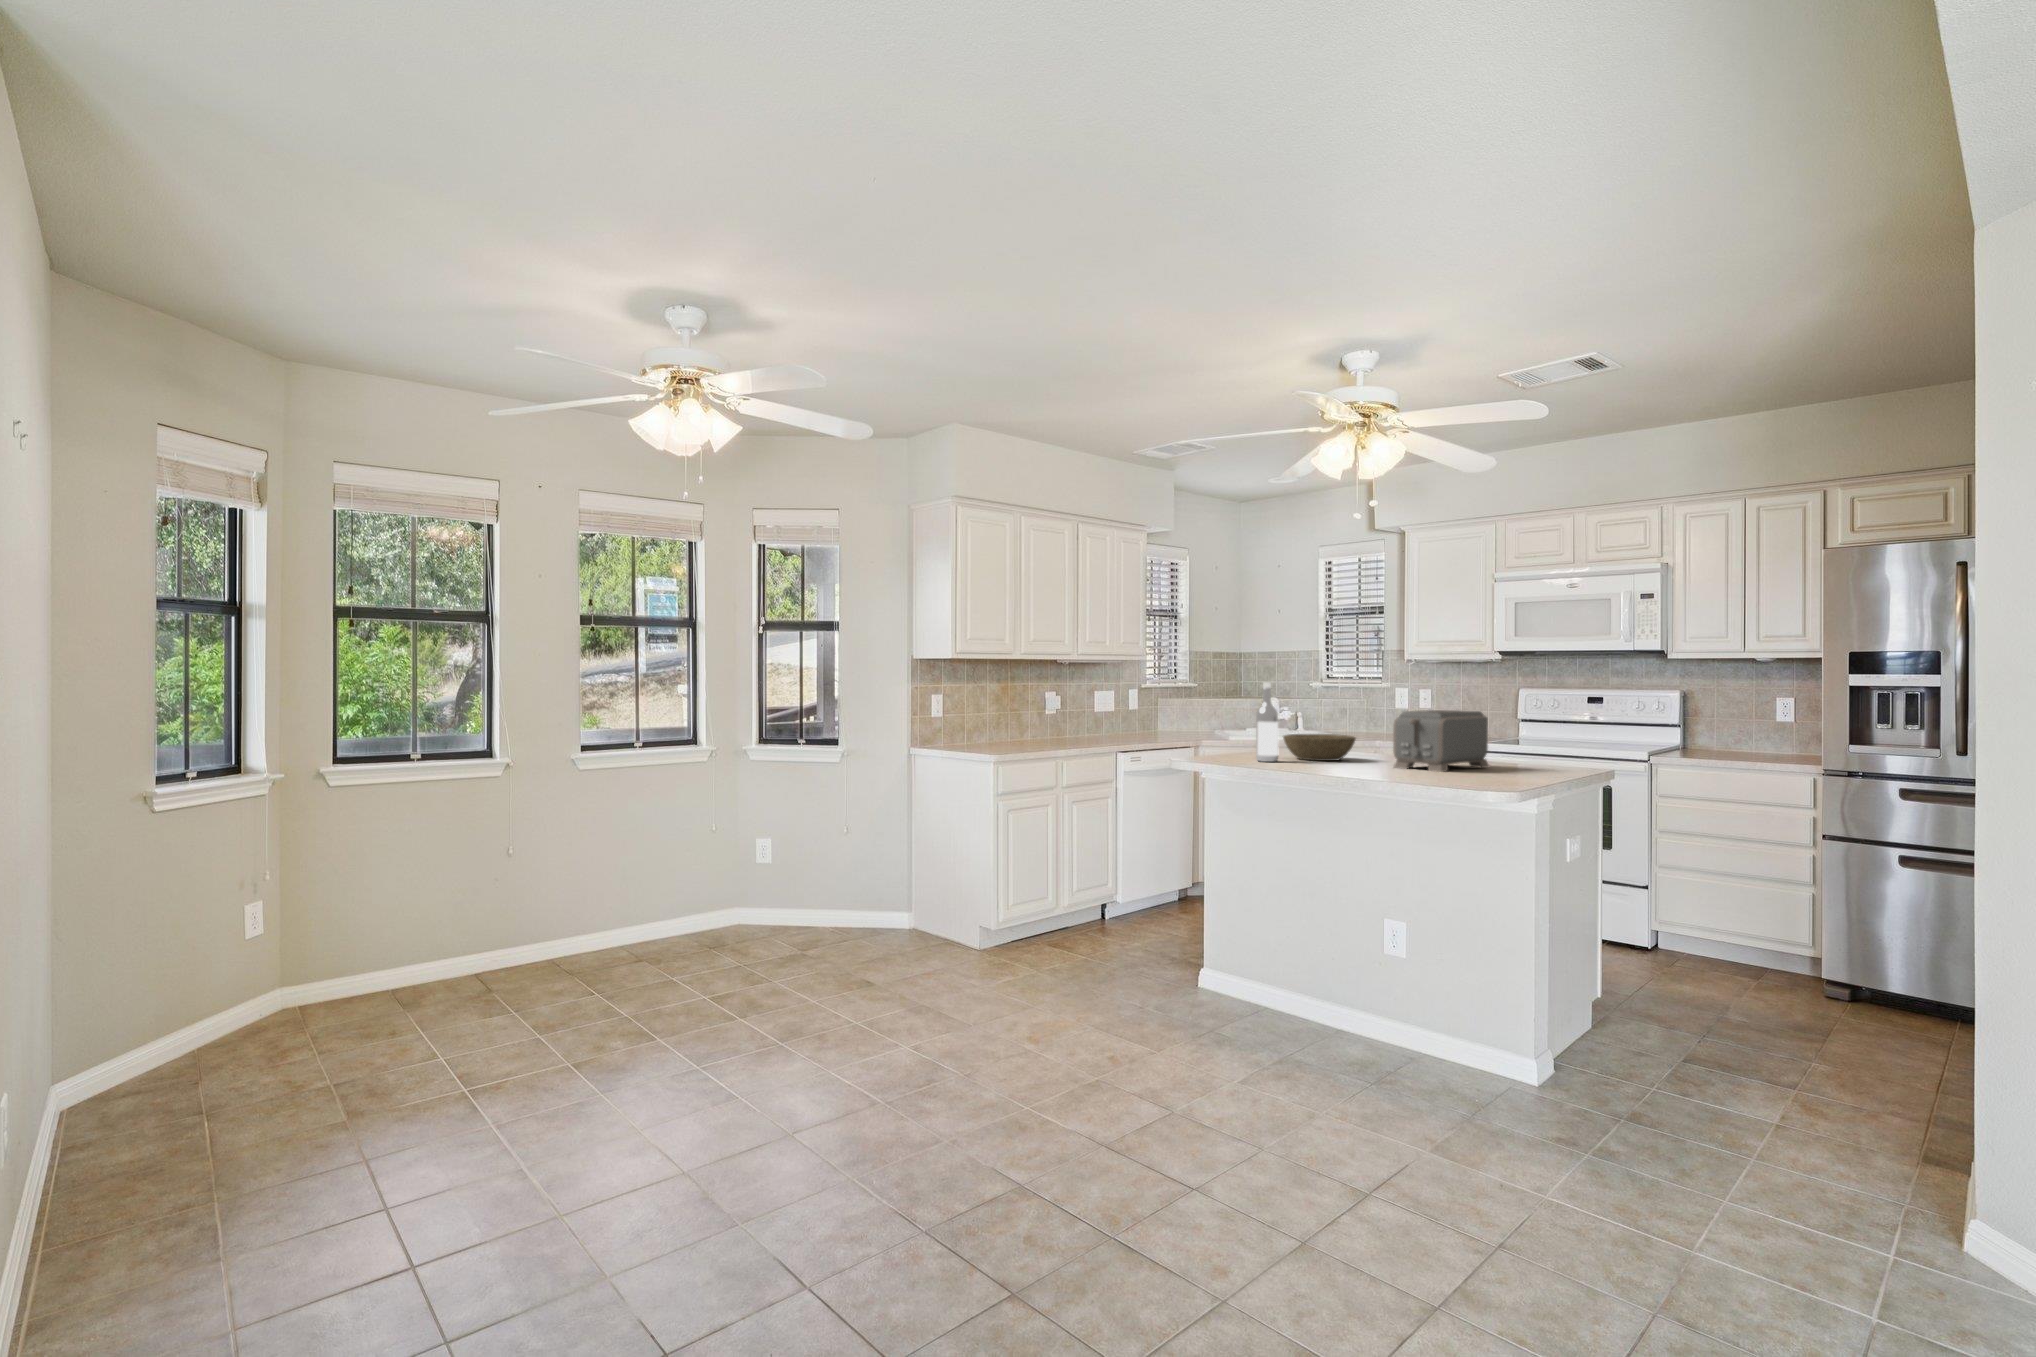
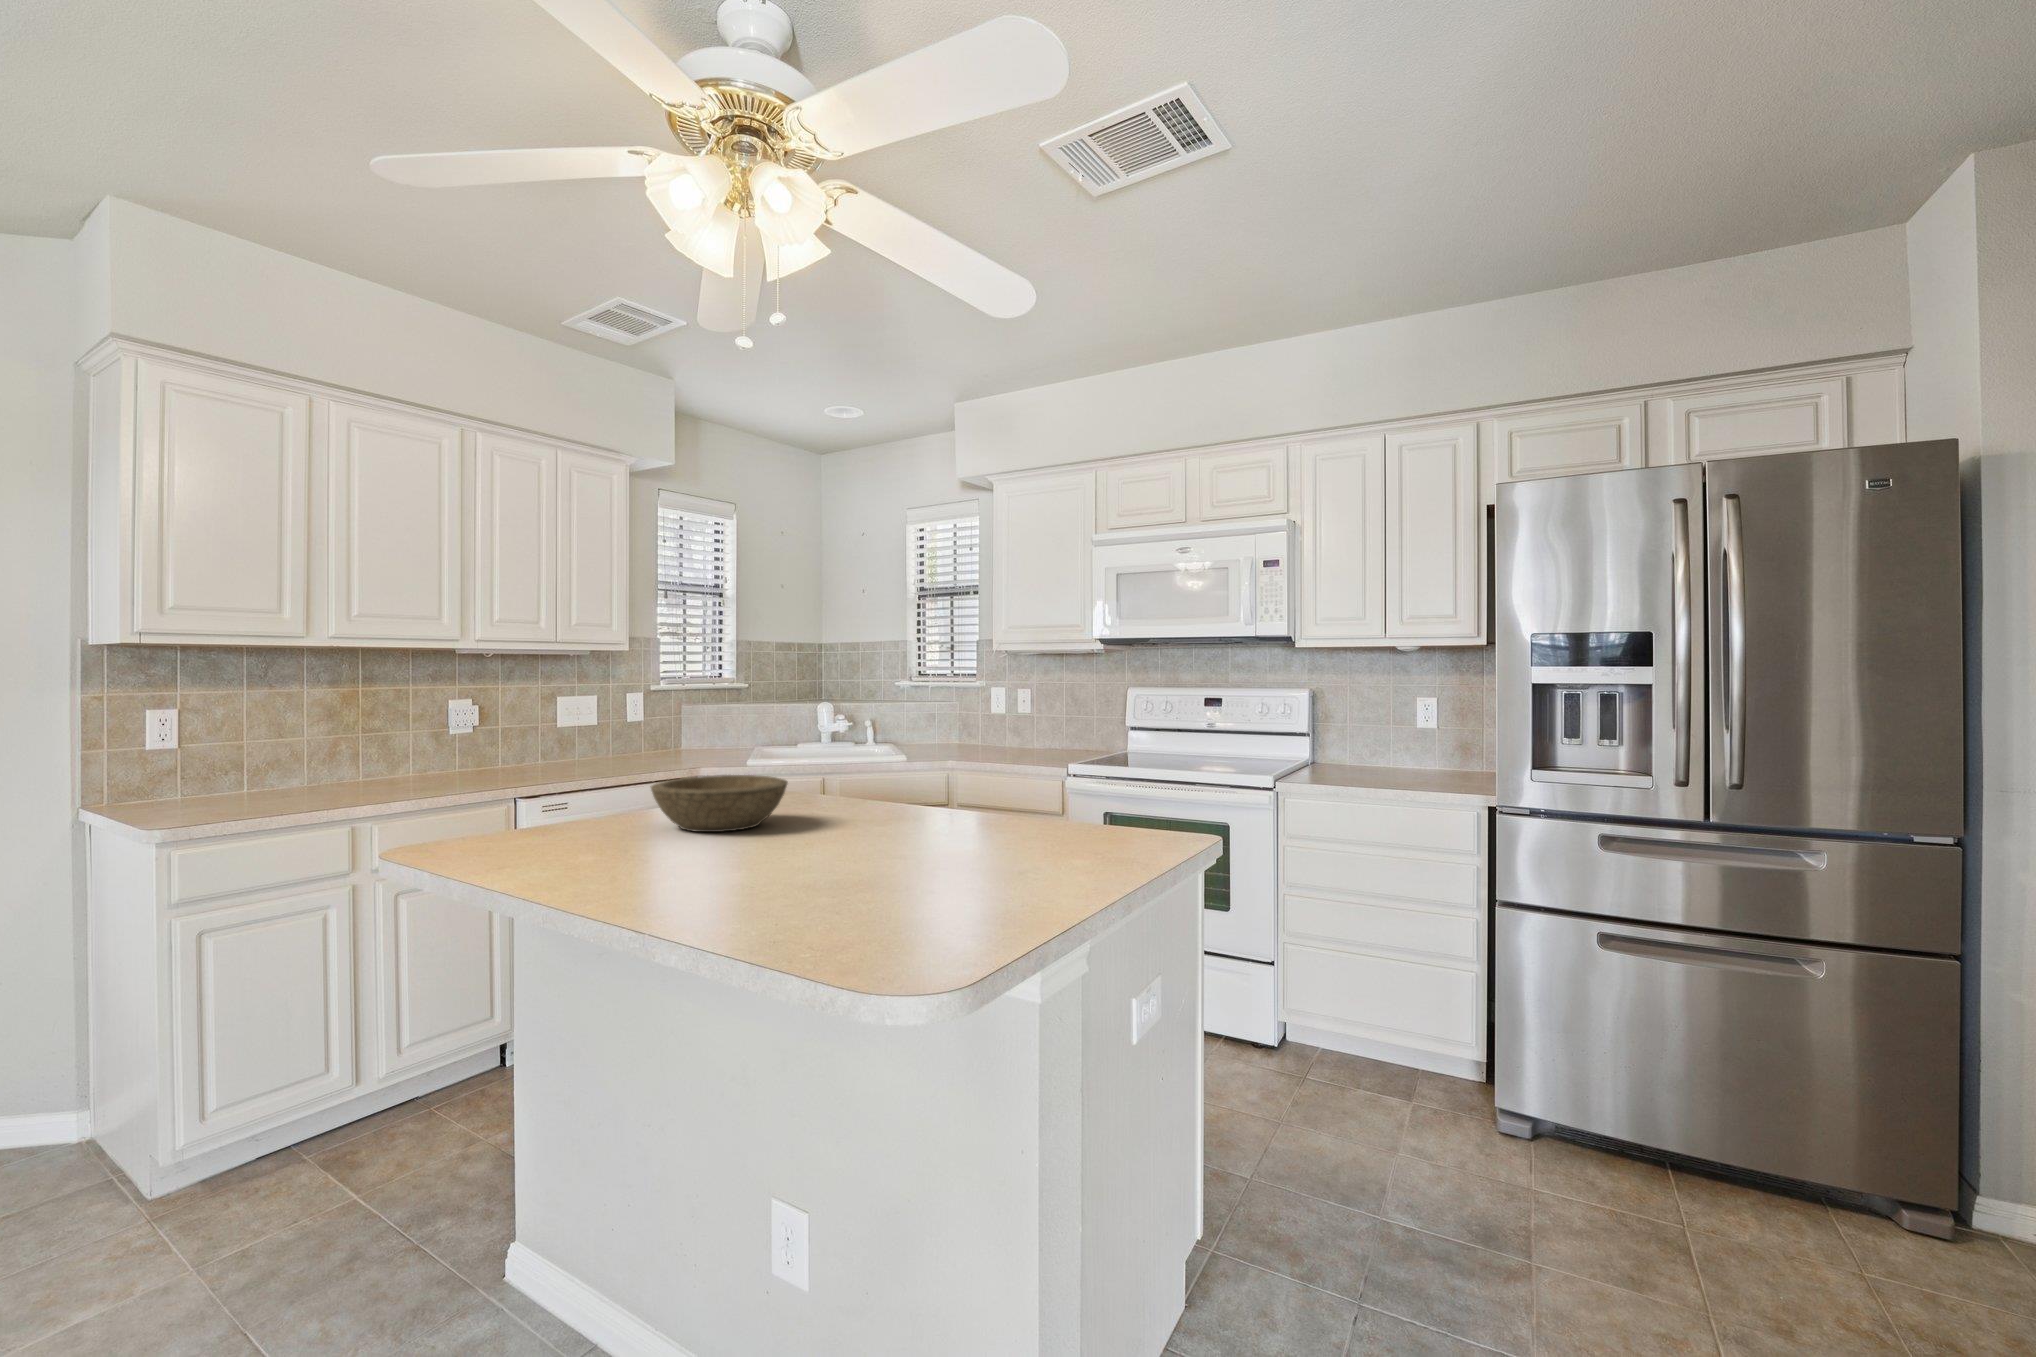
wine bottle: present [1256,682,1279,762] -> none [557,684,605,845]
toaster: present [1393,710,1489,772] -> none [807,733,997,868]

